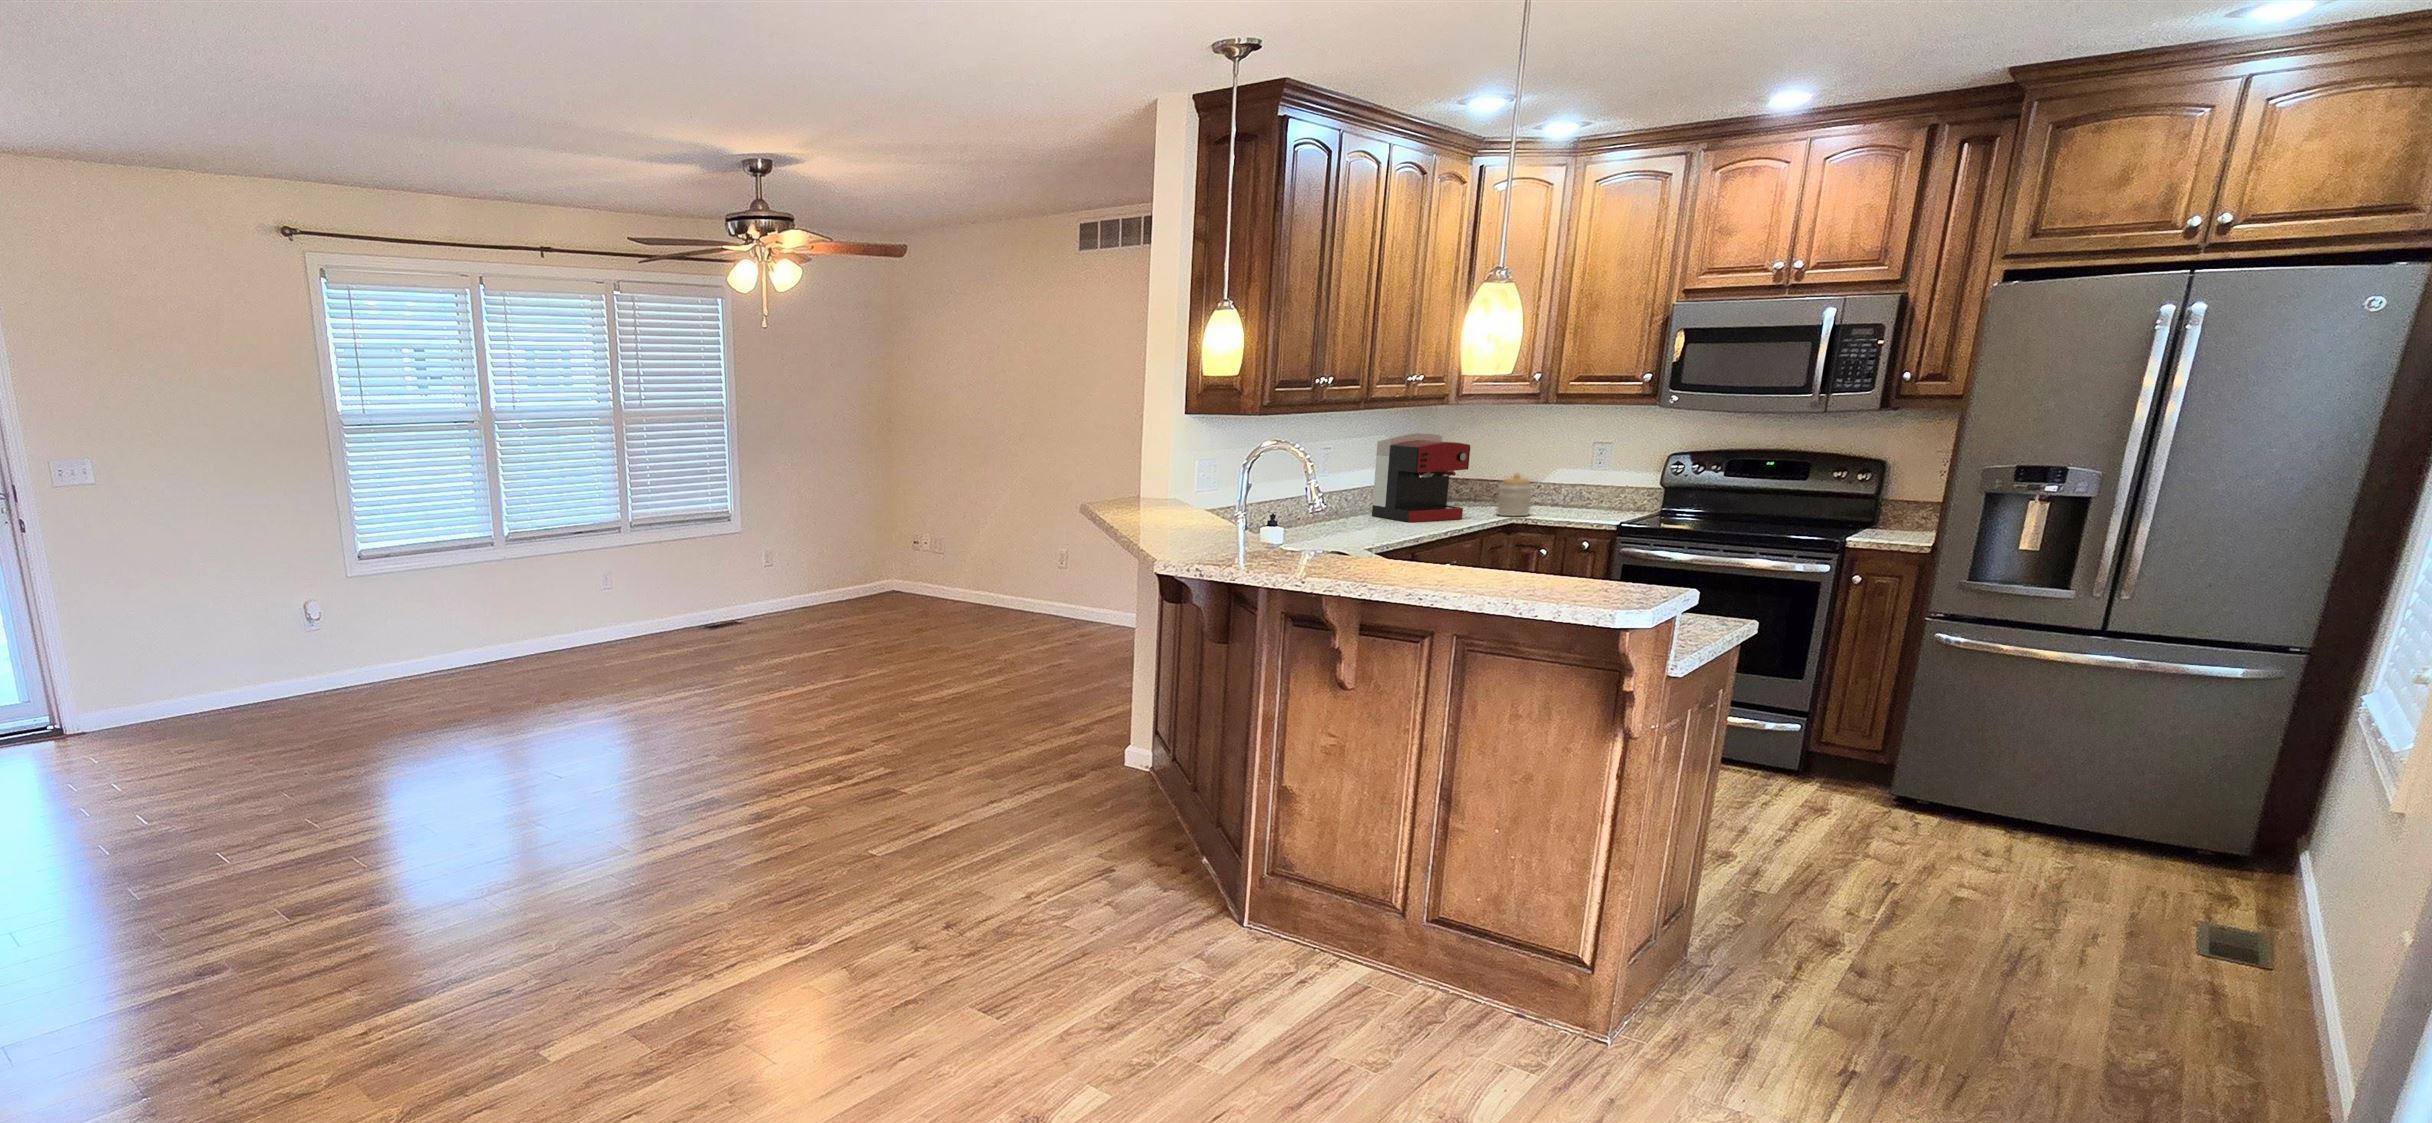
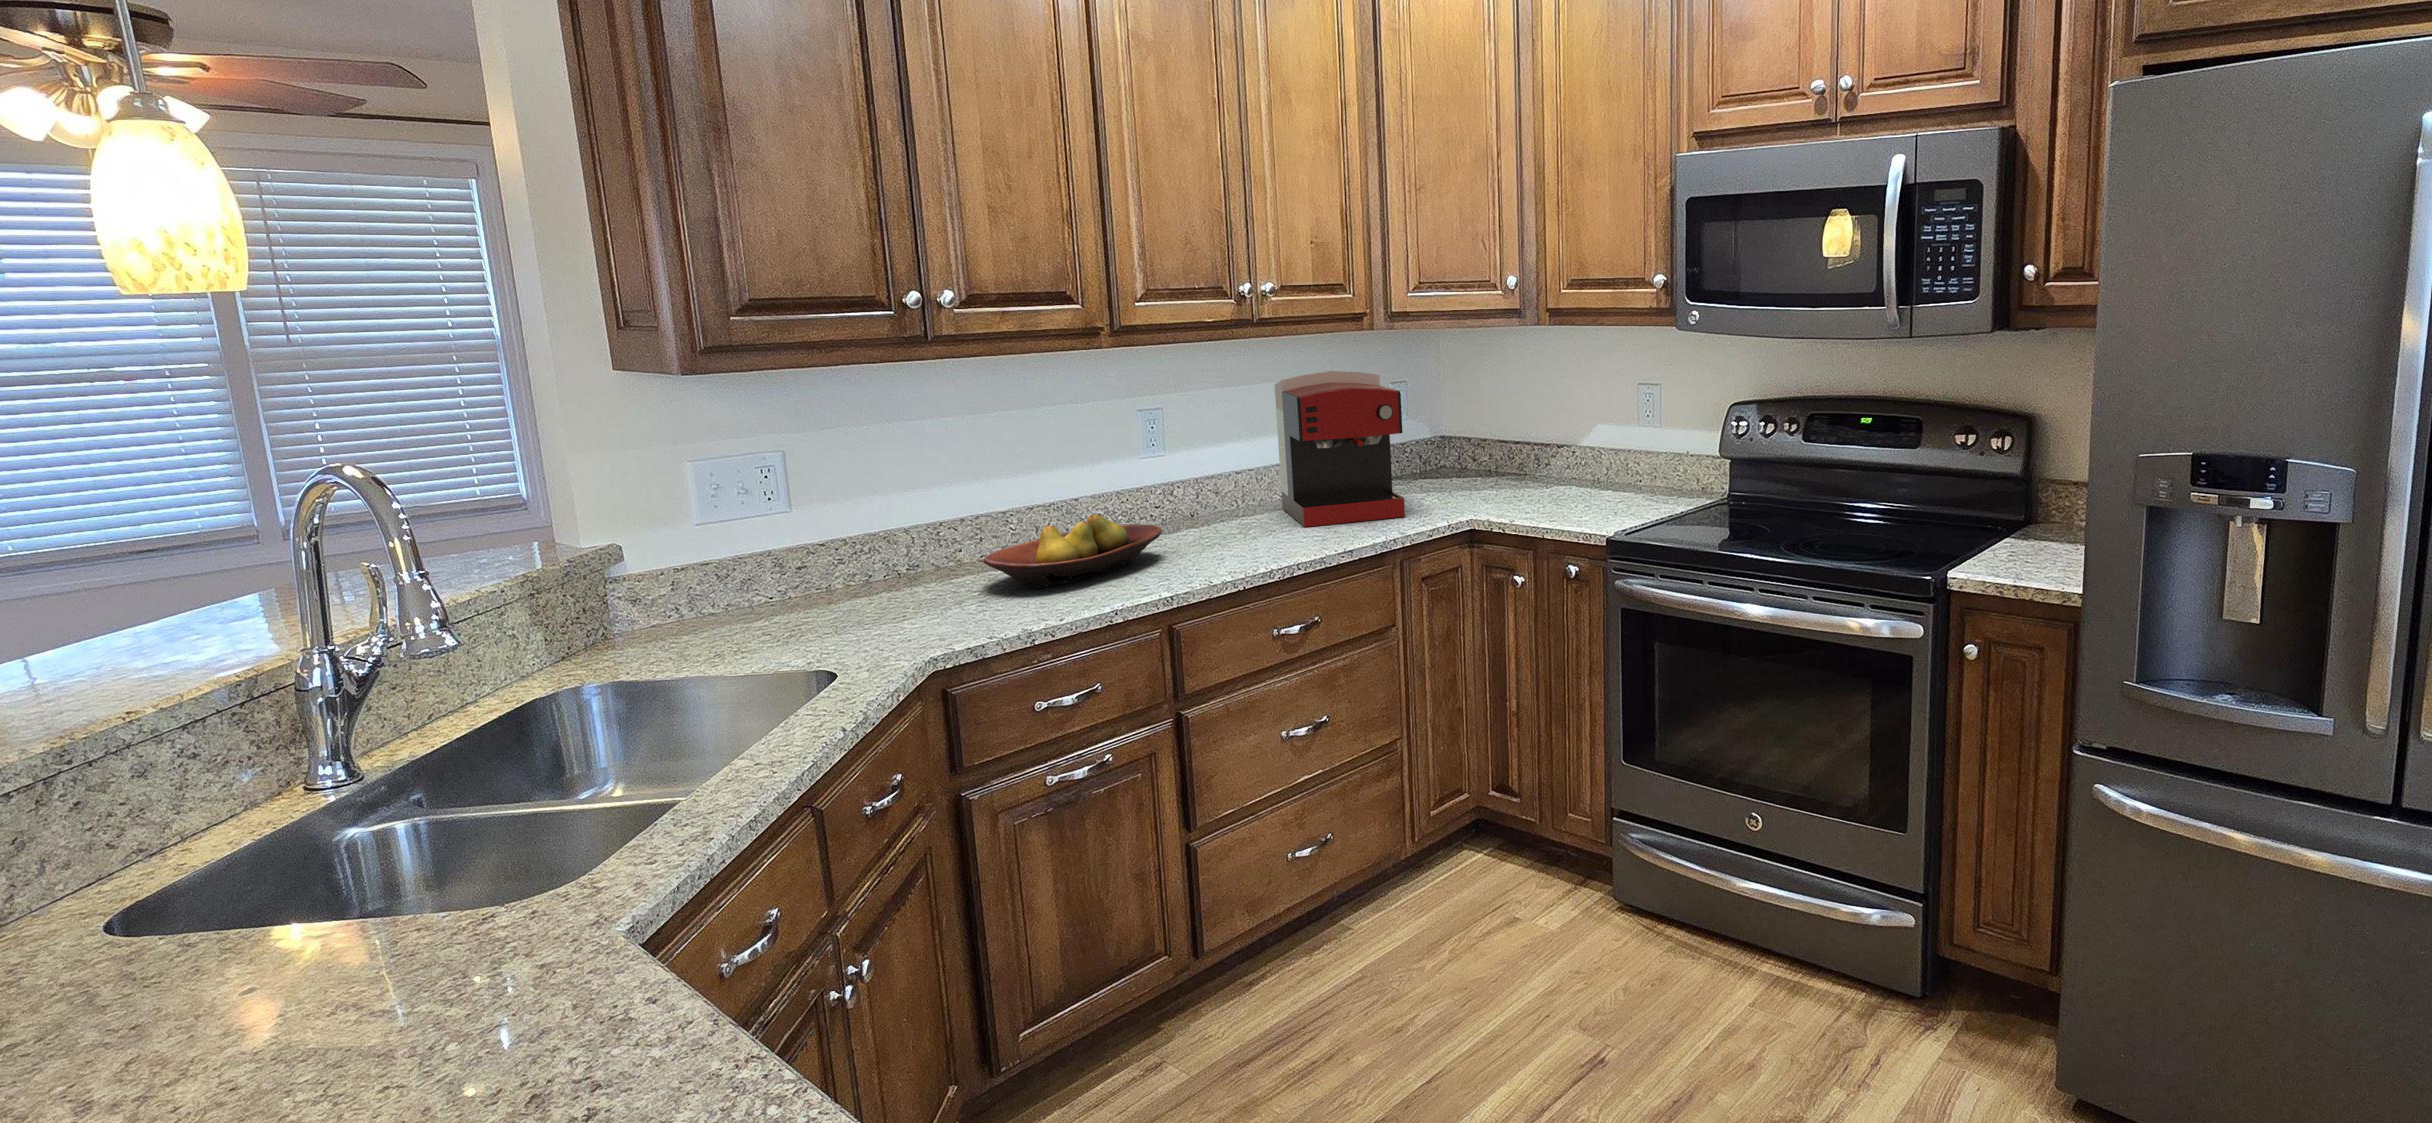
jar: present [1497,473,1532,516] -> none [1475,436,1528,509]
fruit bowl: none [1298,506,1368,540] -> present [984,514,1162,589]

